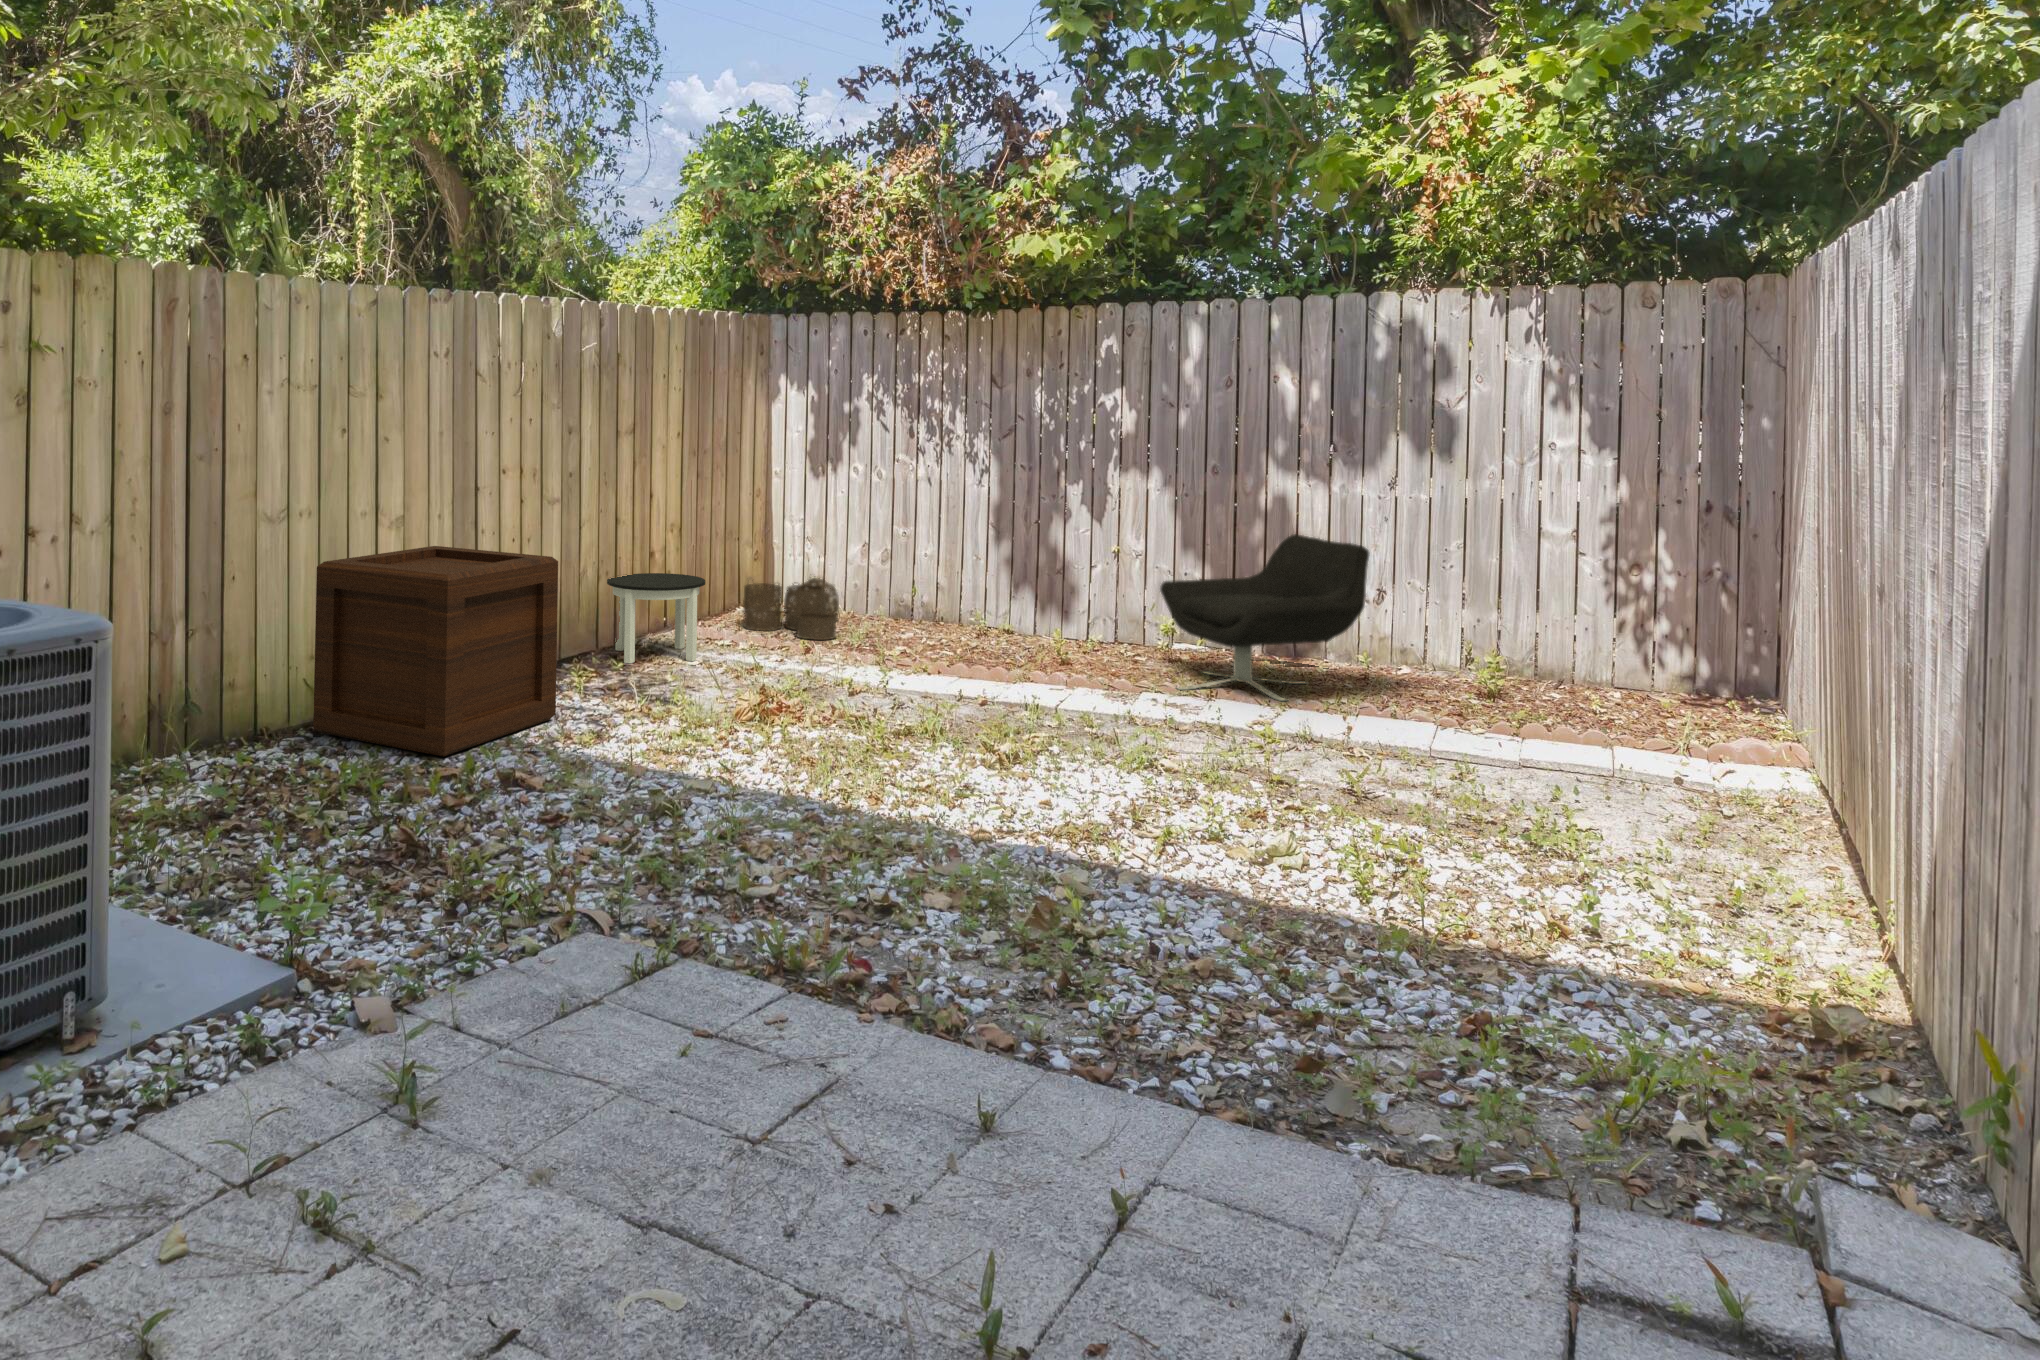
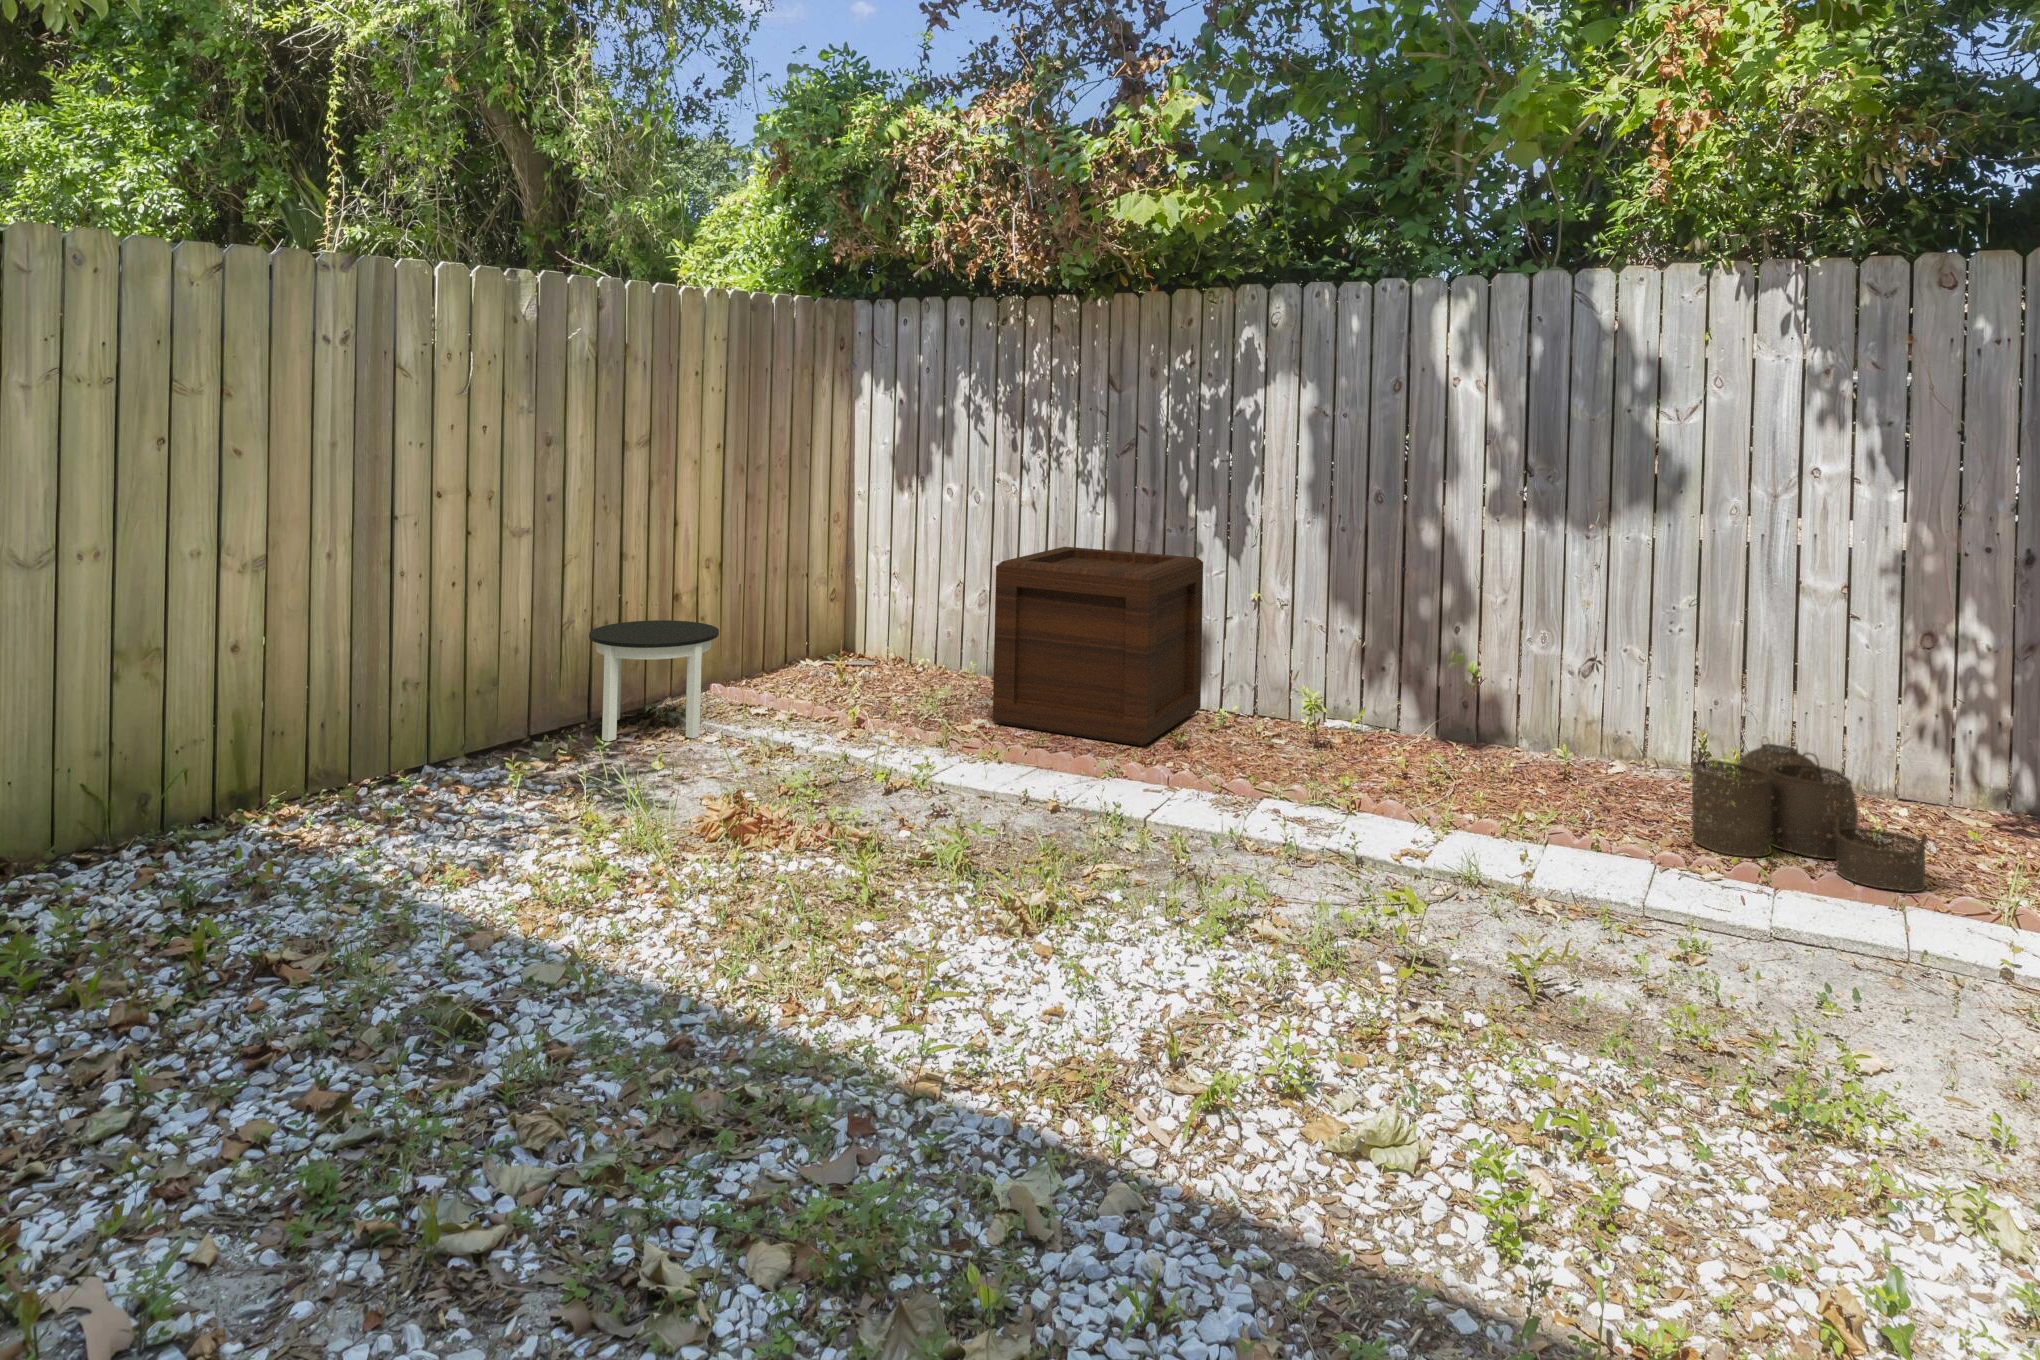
lounge chair: present [1160,534,1369,701] -> none [1299,581,1569,812]
wooden crate: present [313,546,558,757] -> present [993,547,1203,746]
woven basket: present [743,578,839,640] -> present [1691,743,1927,892]

